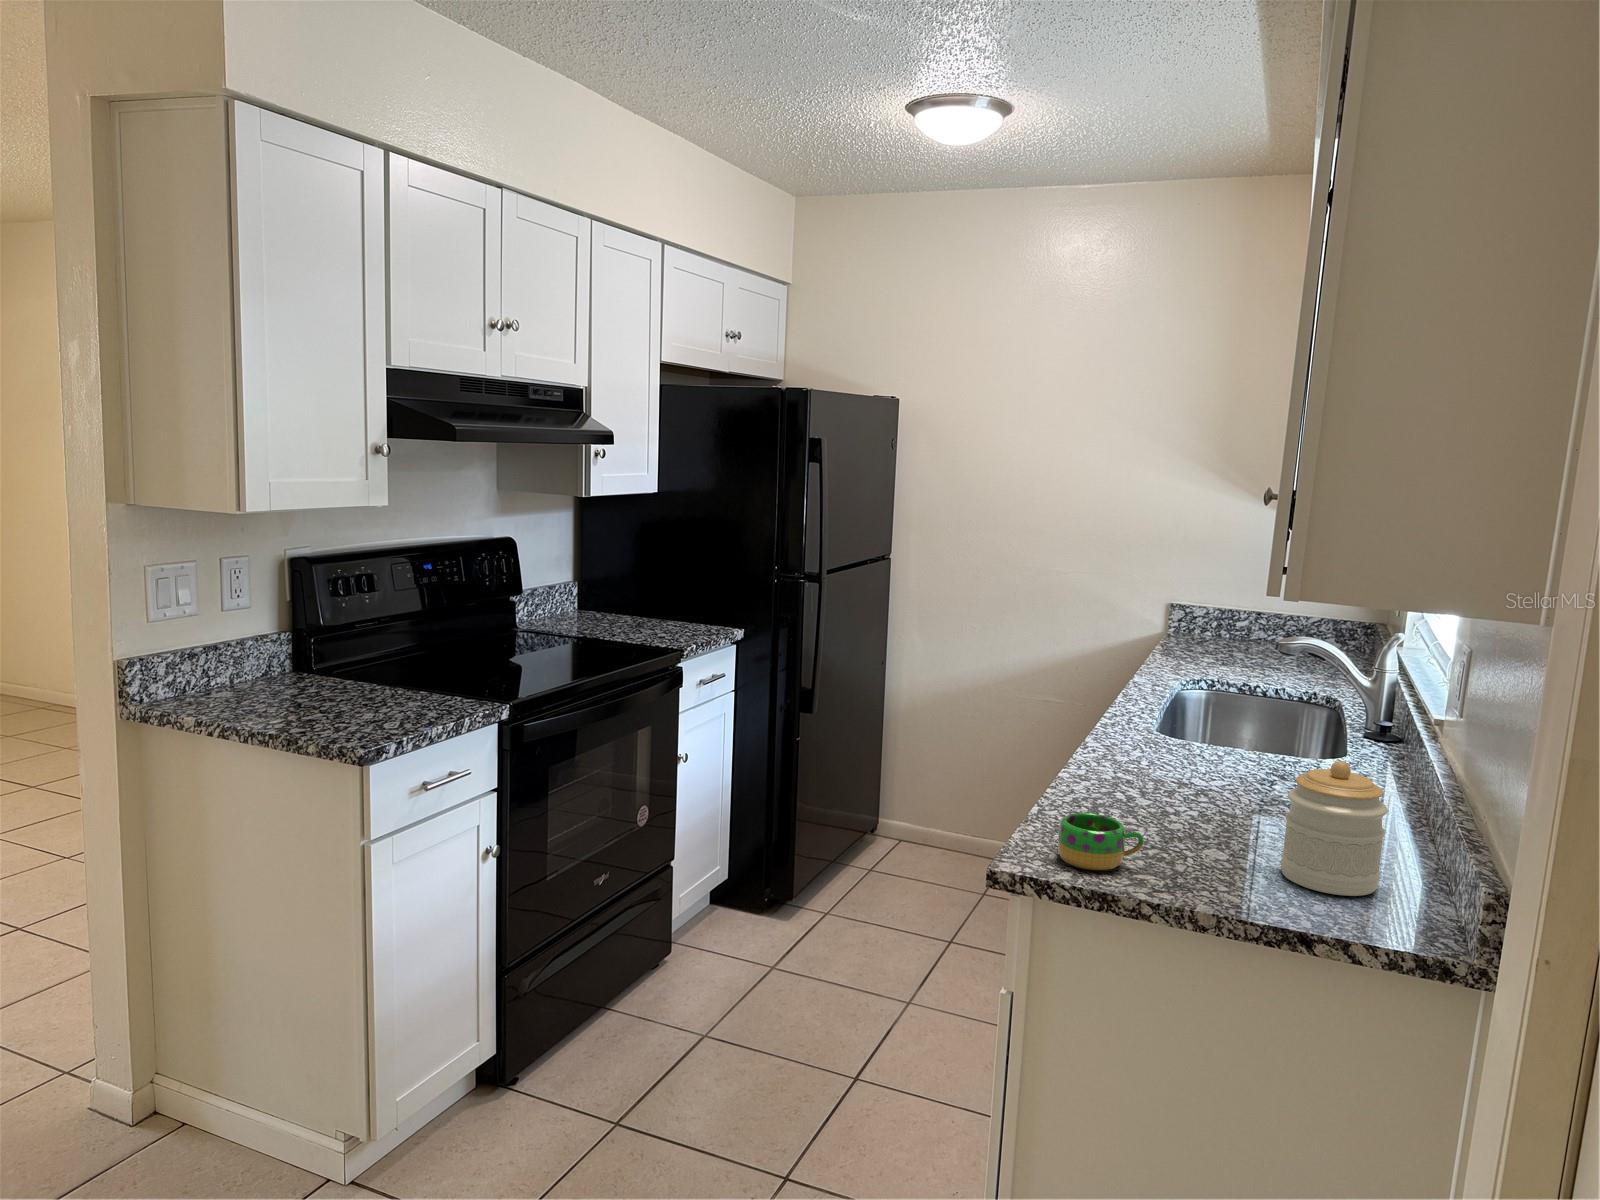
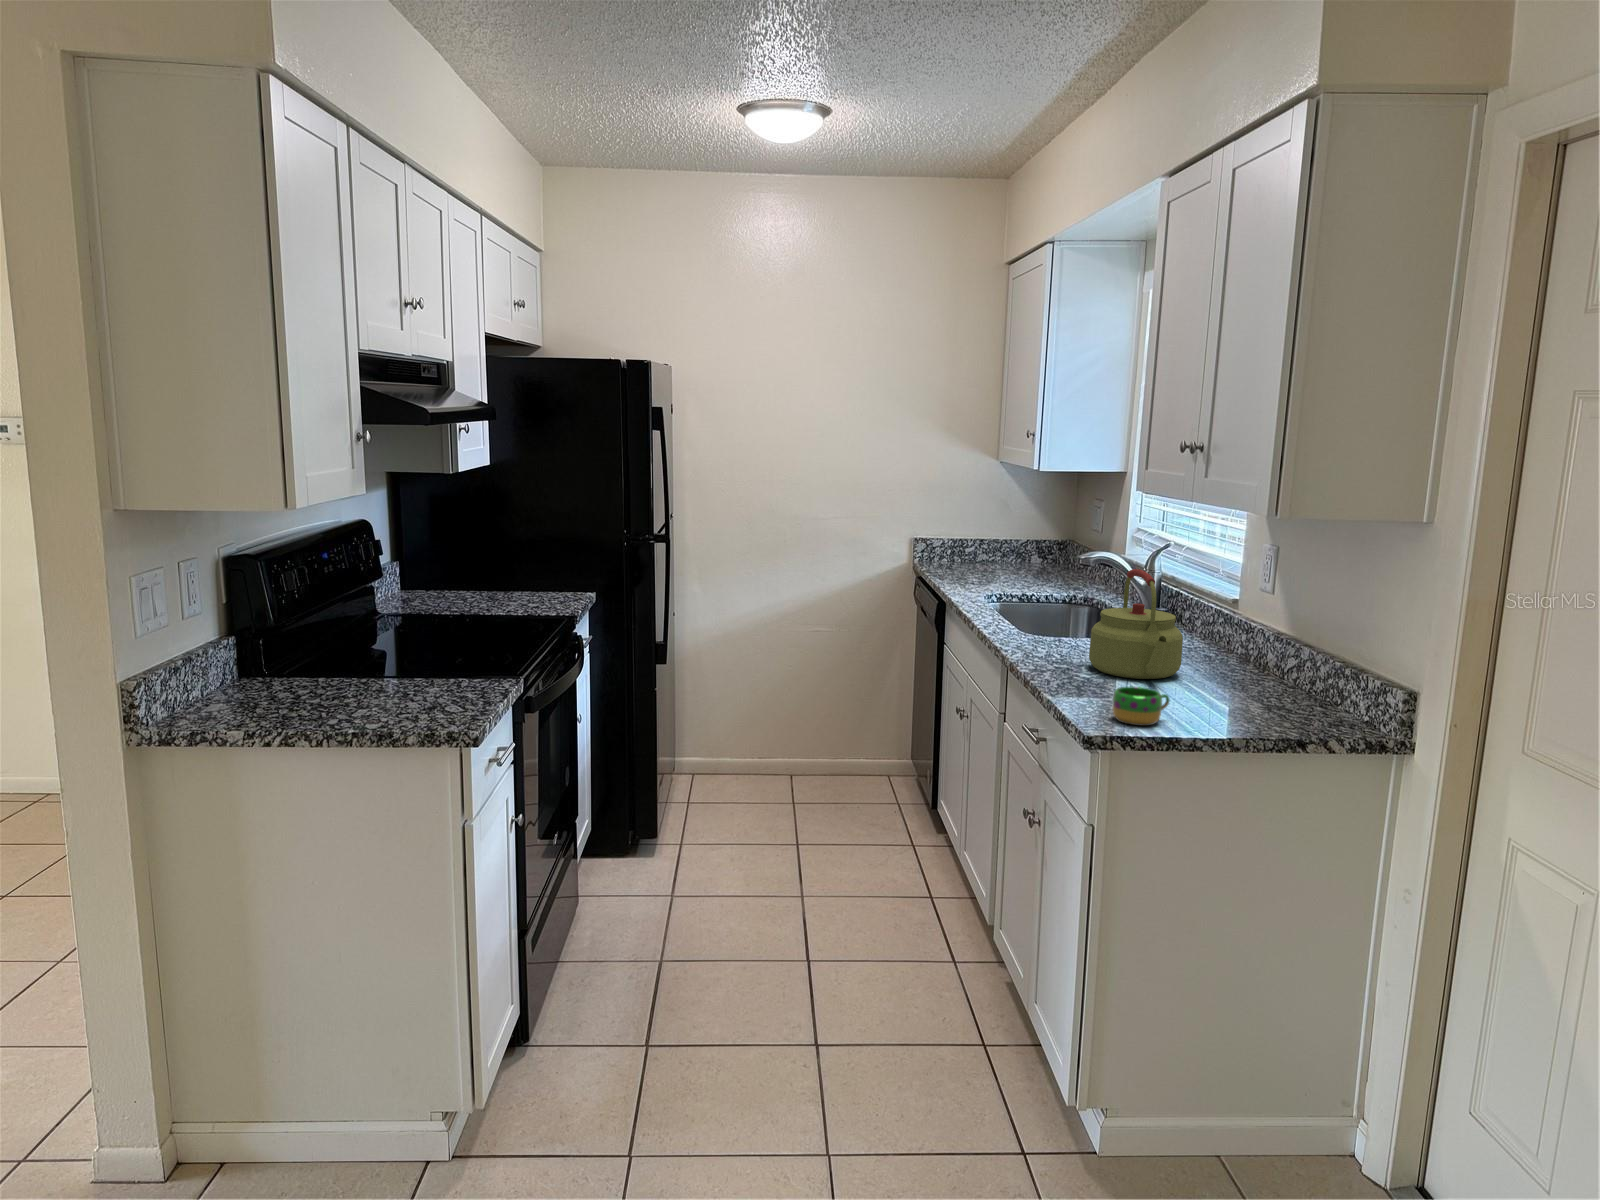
kettle: none [1156,659,1289,816] -> present [1089,569,1183,679]
jar: present [1281,761,1388,896] -> none [1231,627,1302,715]

